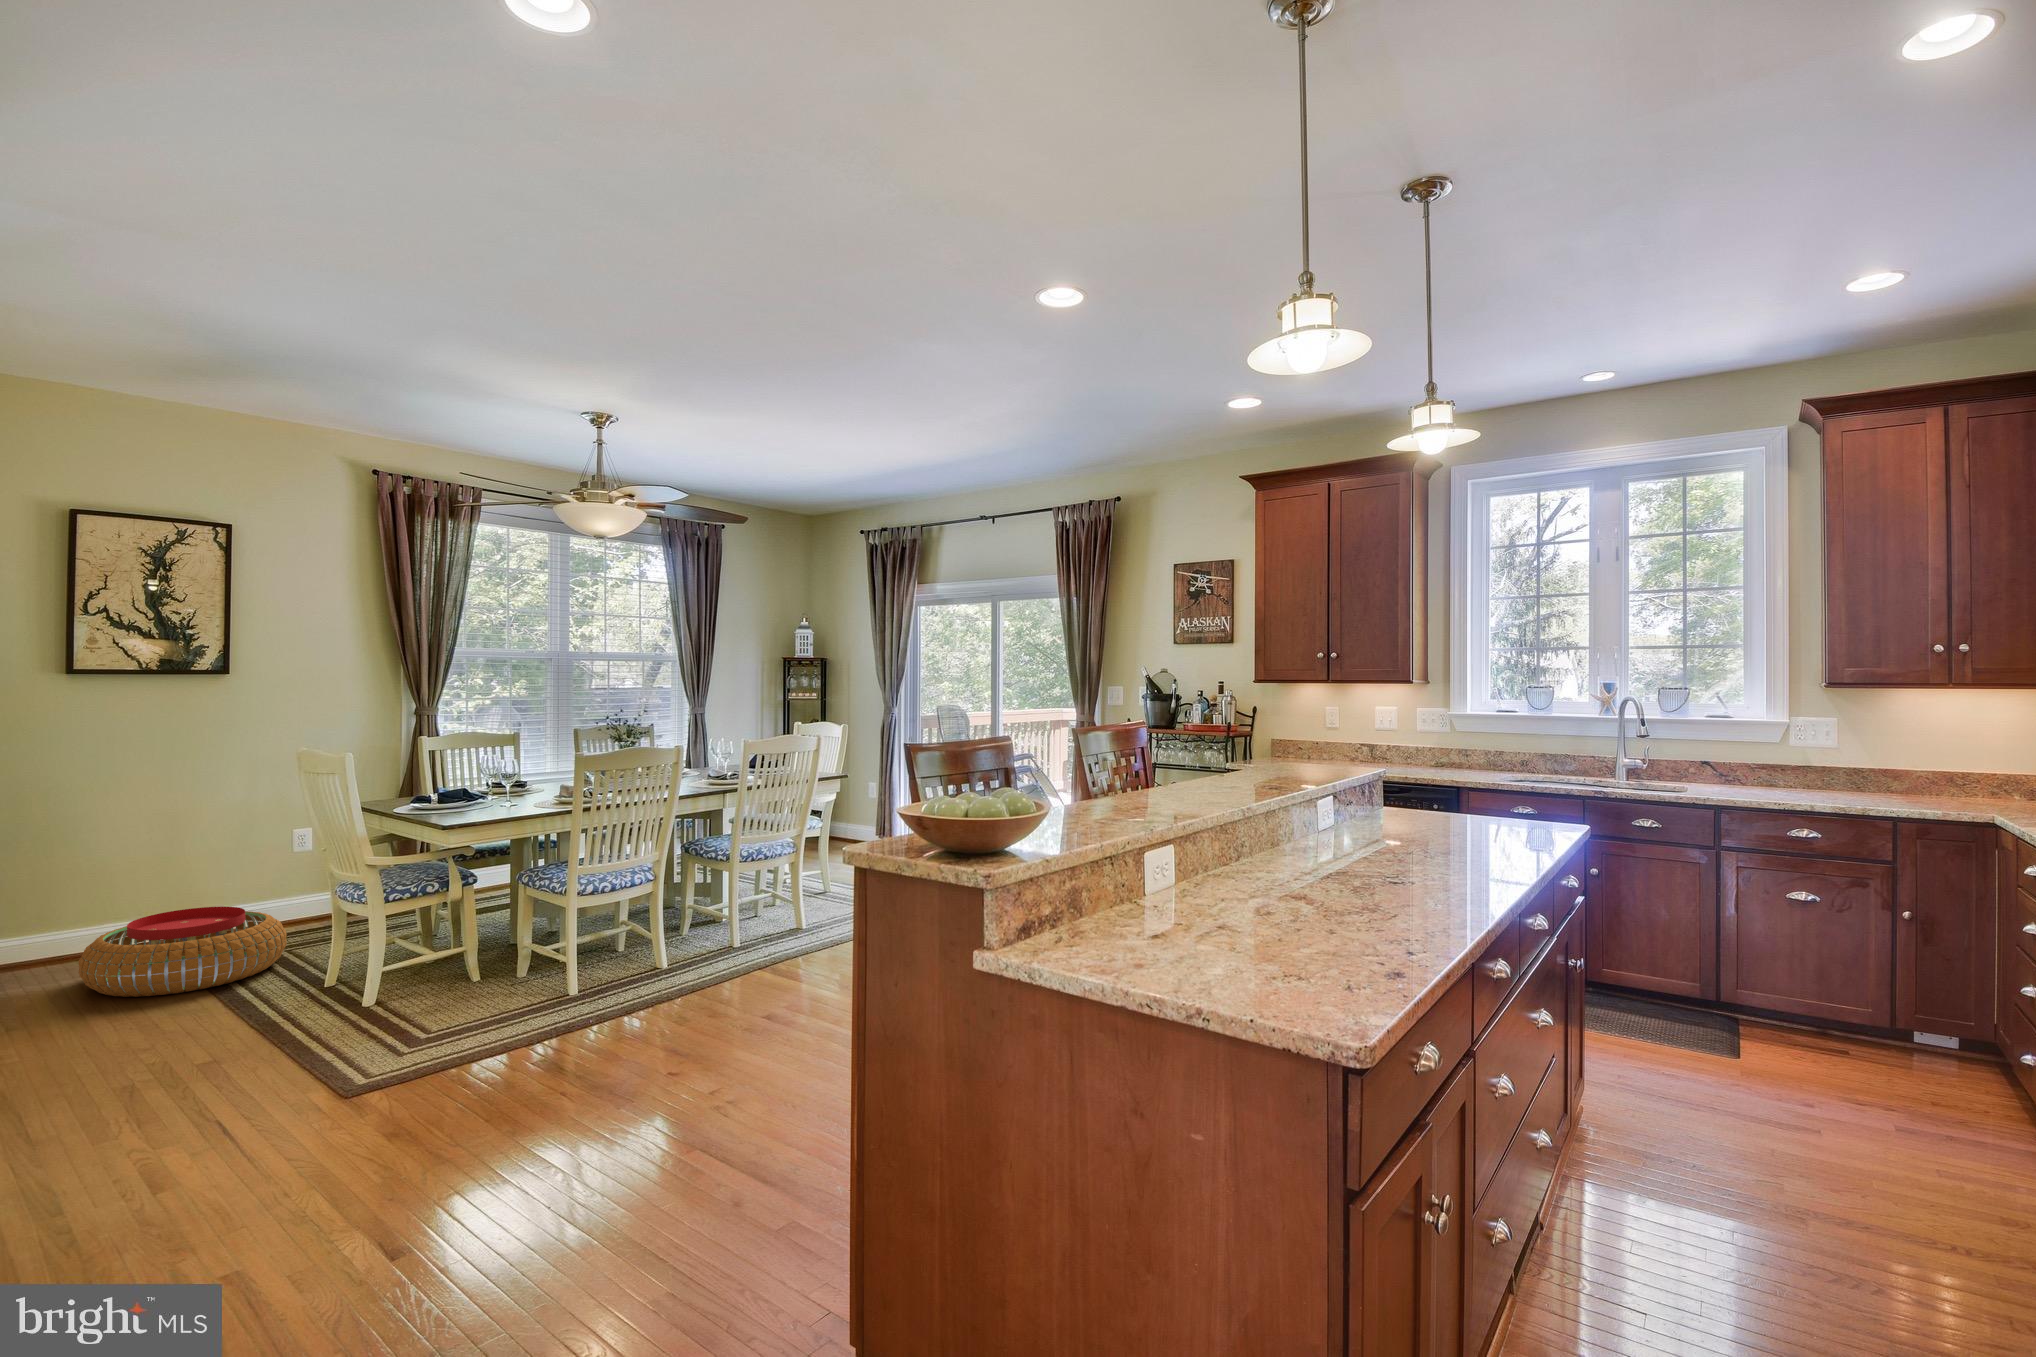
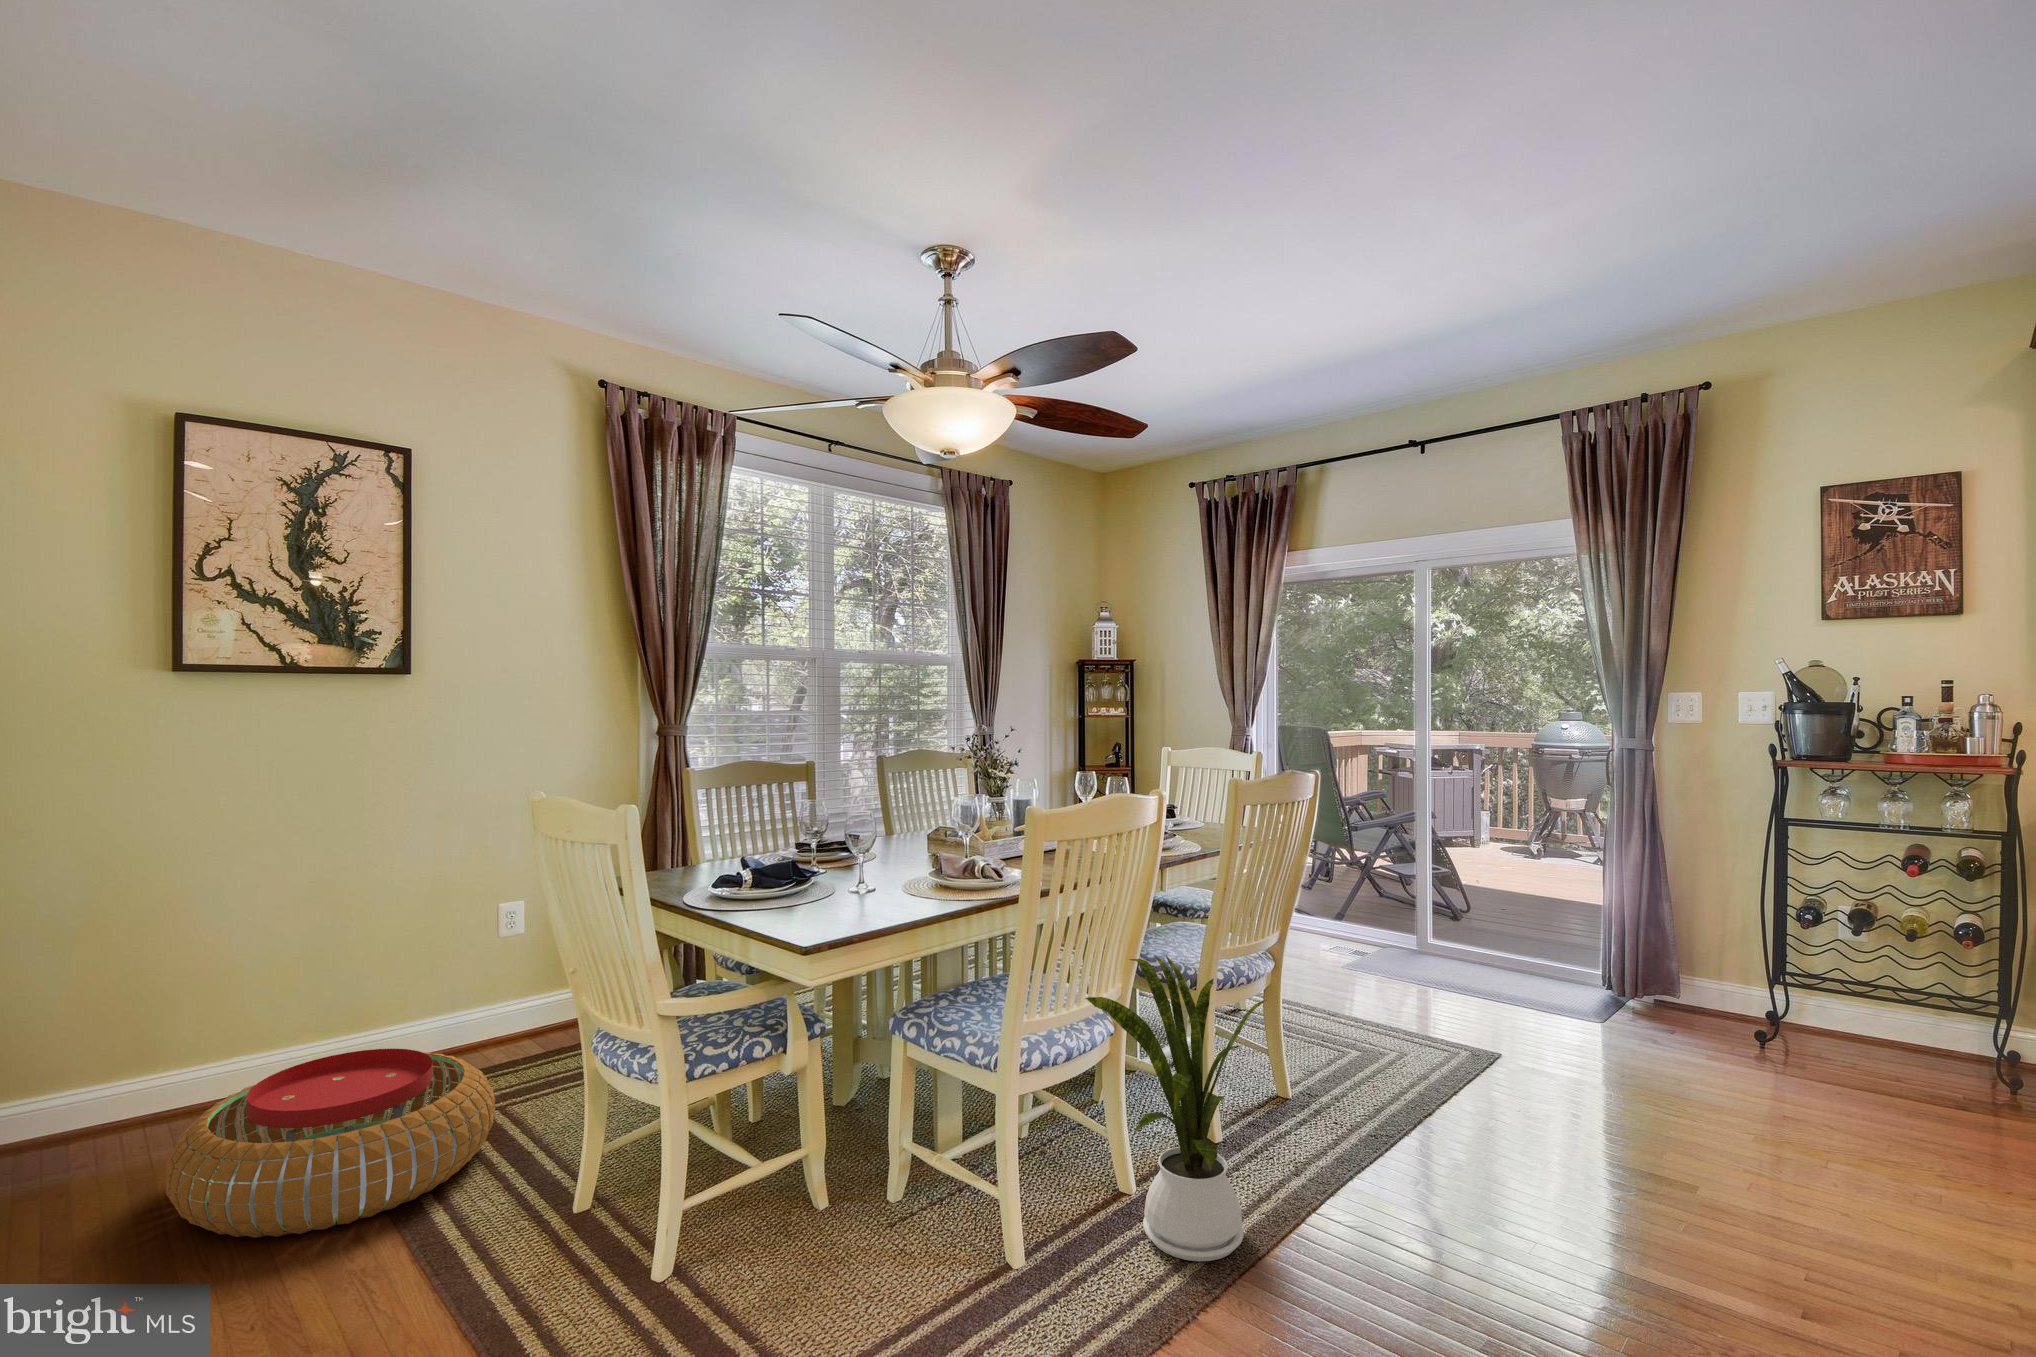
house plant: none [612,832,711,991] -> present [1085,956,1266,1261]

